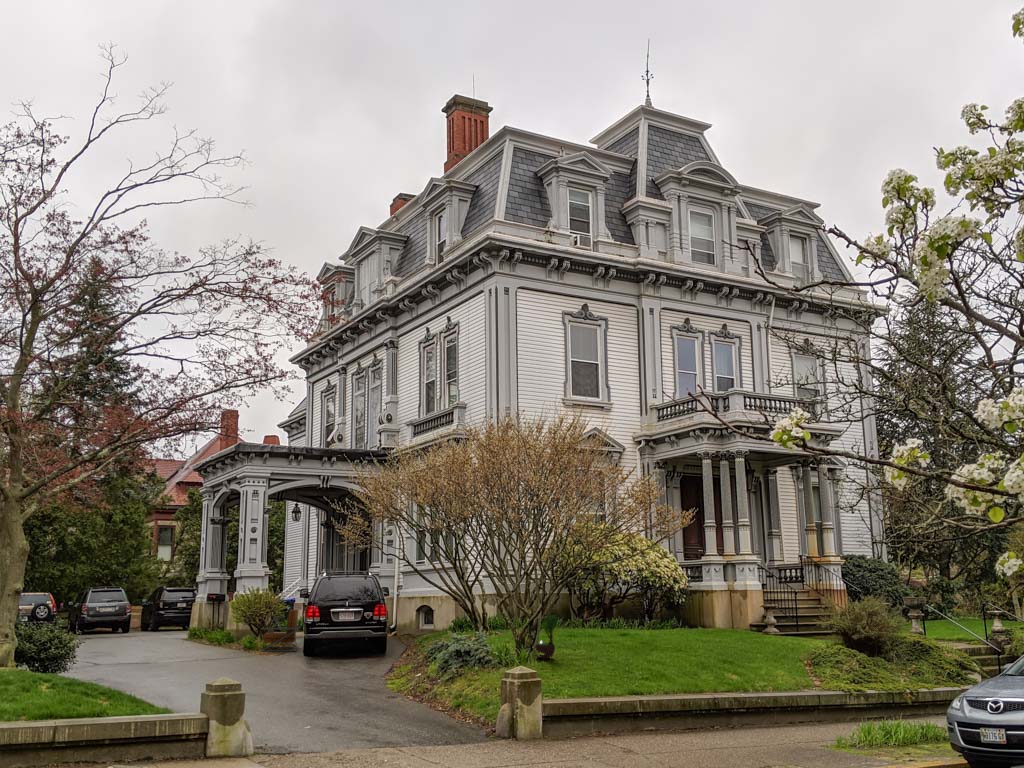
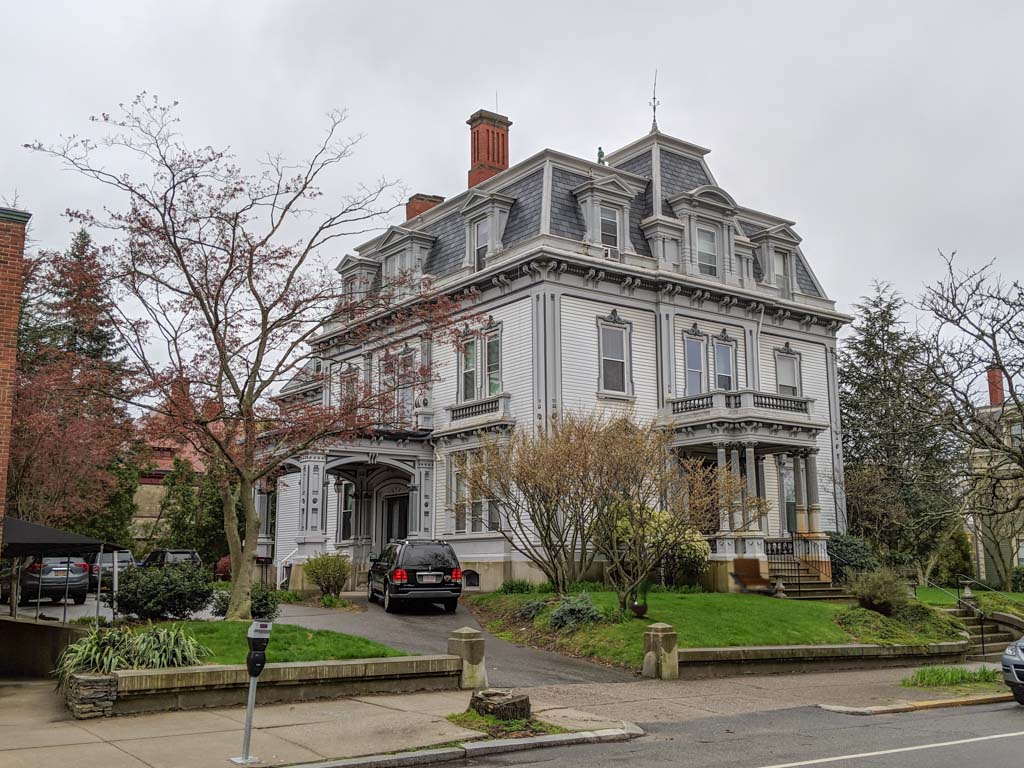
lounge chair: present [262,609,301,652] -> present [729,558,775,593]

